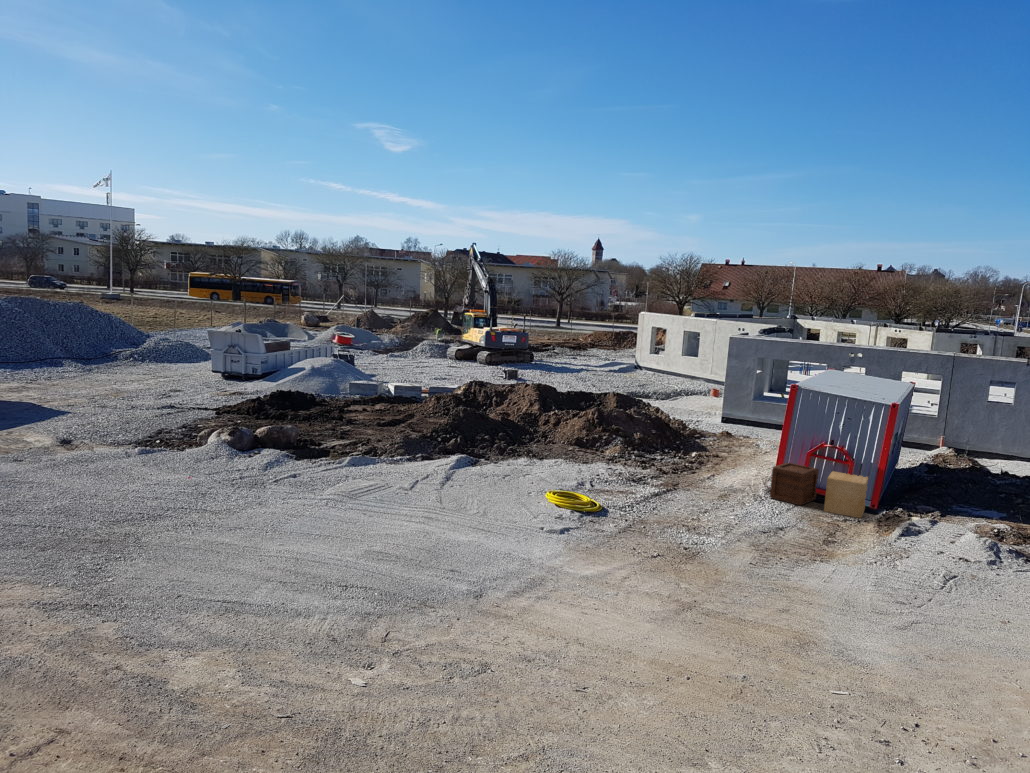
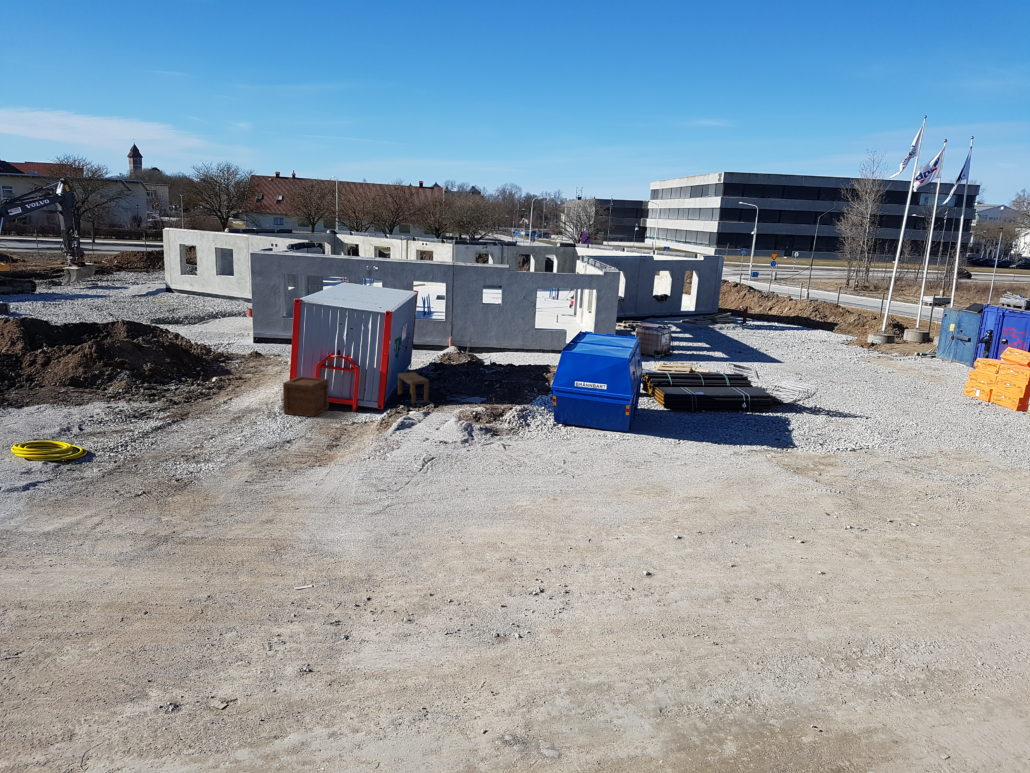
cardboard box: present [824,471,868,518] -> none [333,380,372,420]
bench: none [891,472,933,508] -> present [398,372,429,404]

